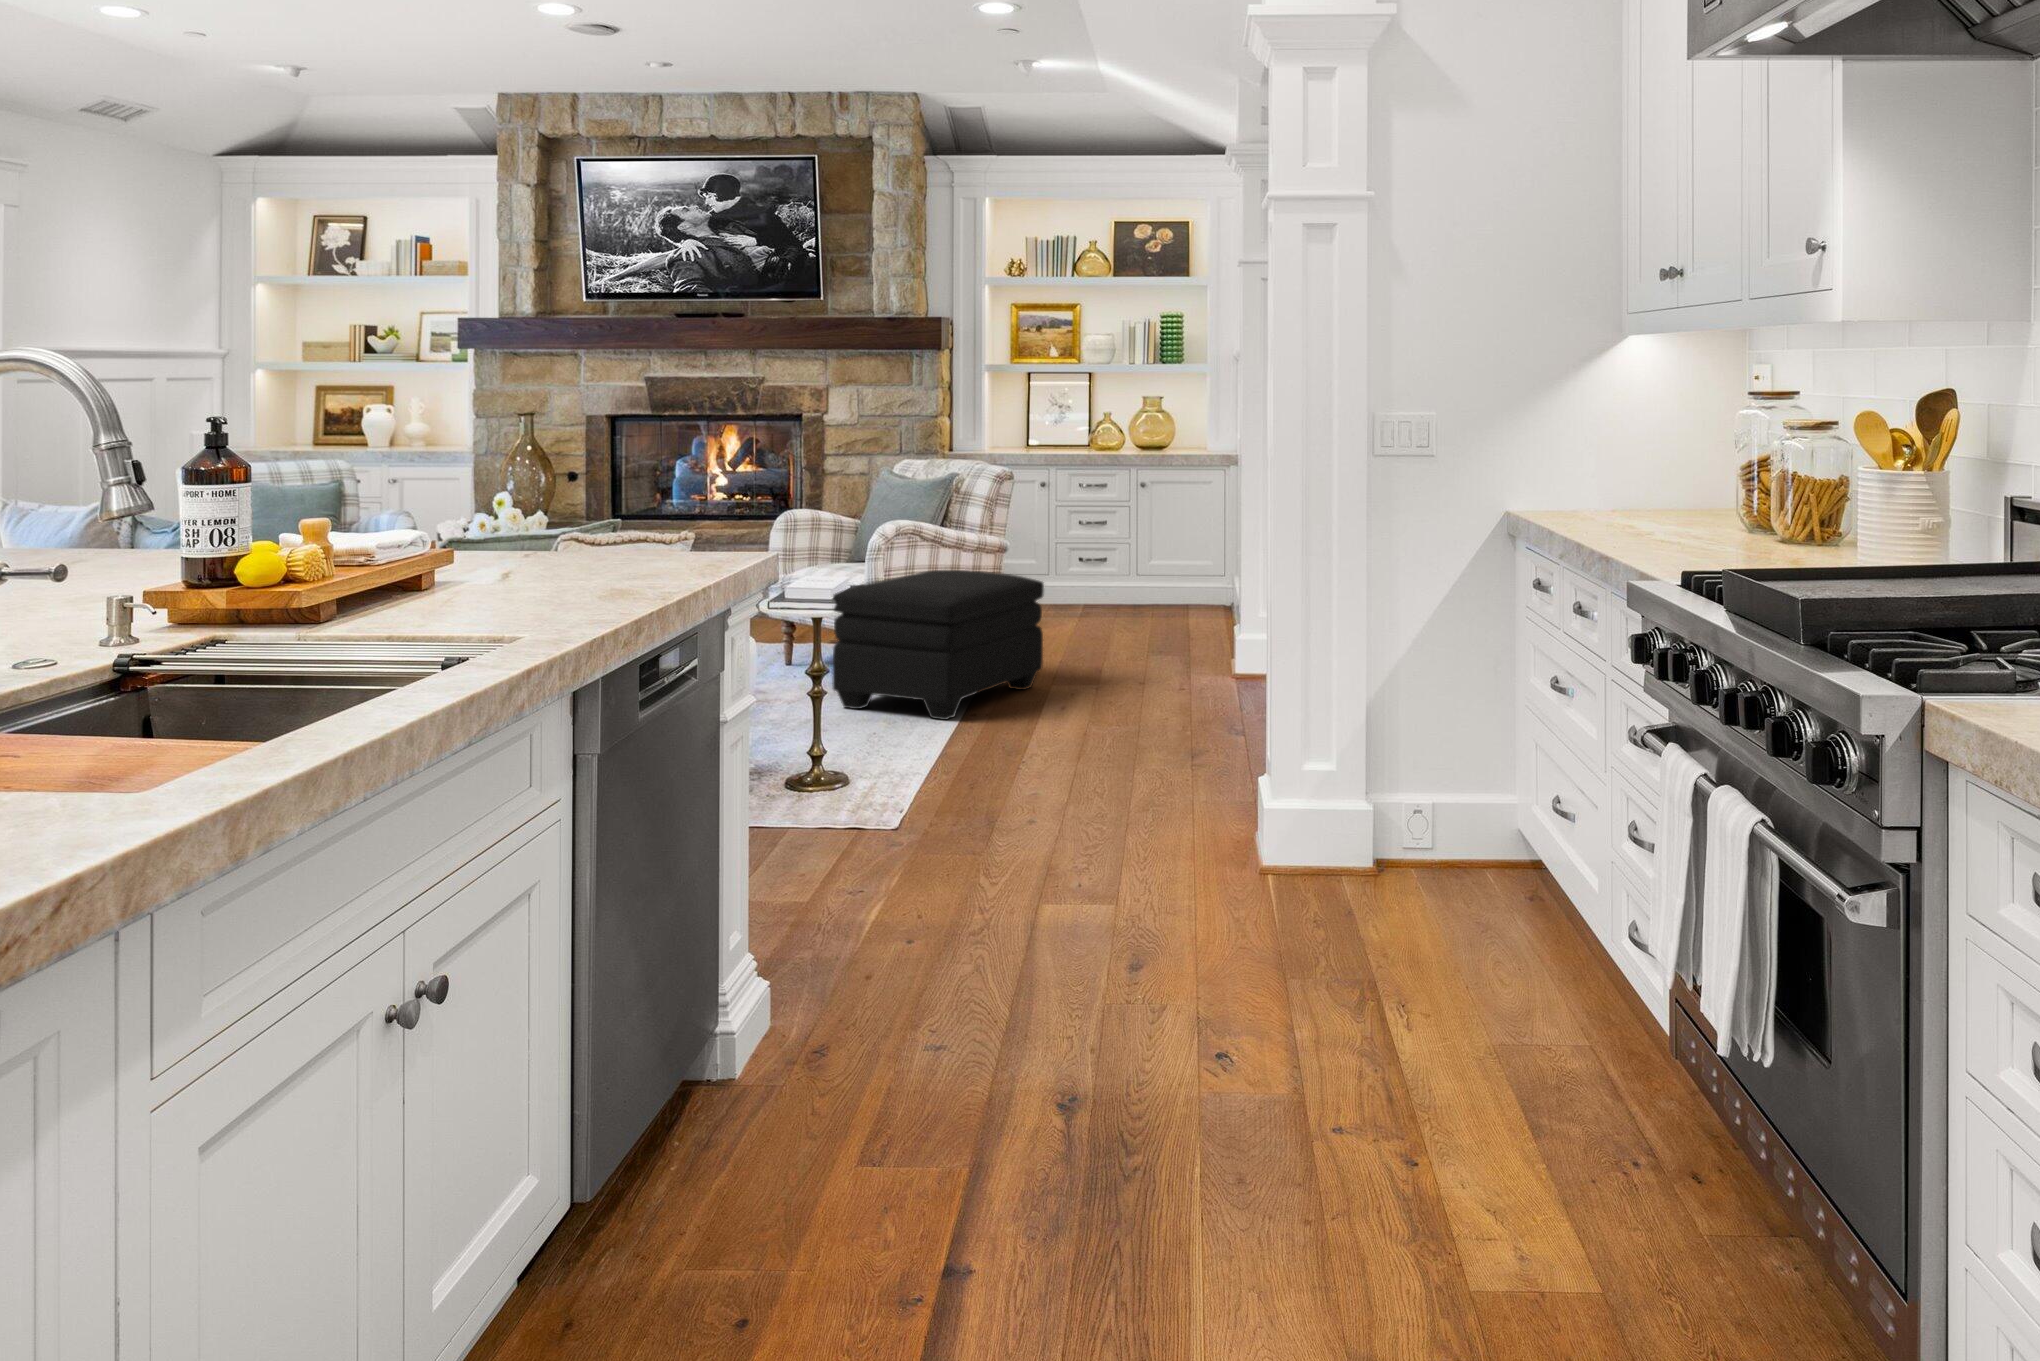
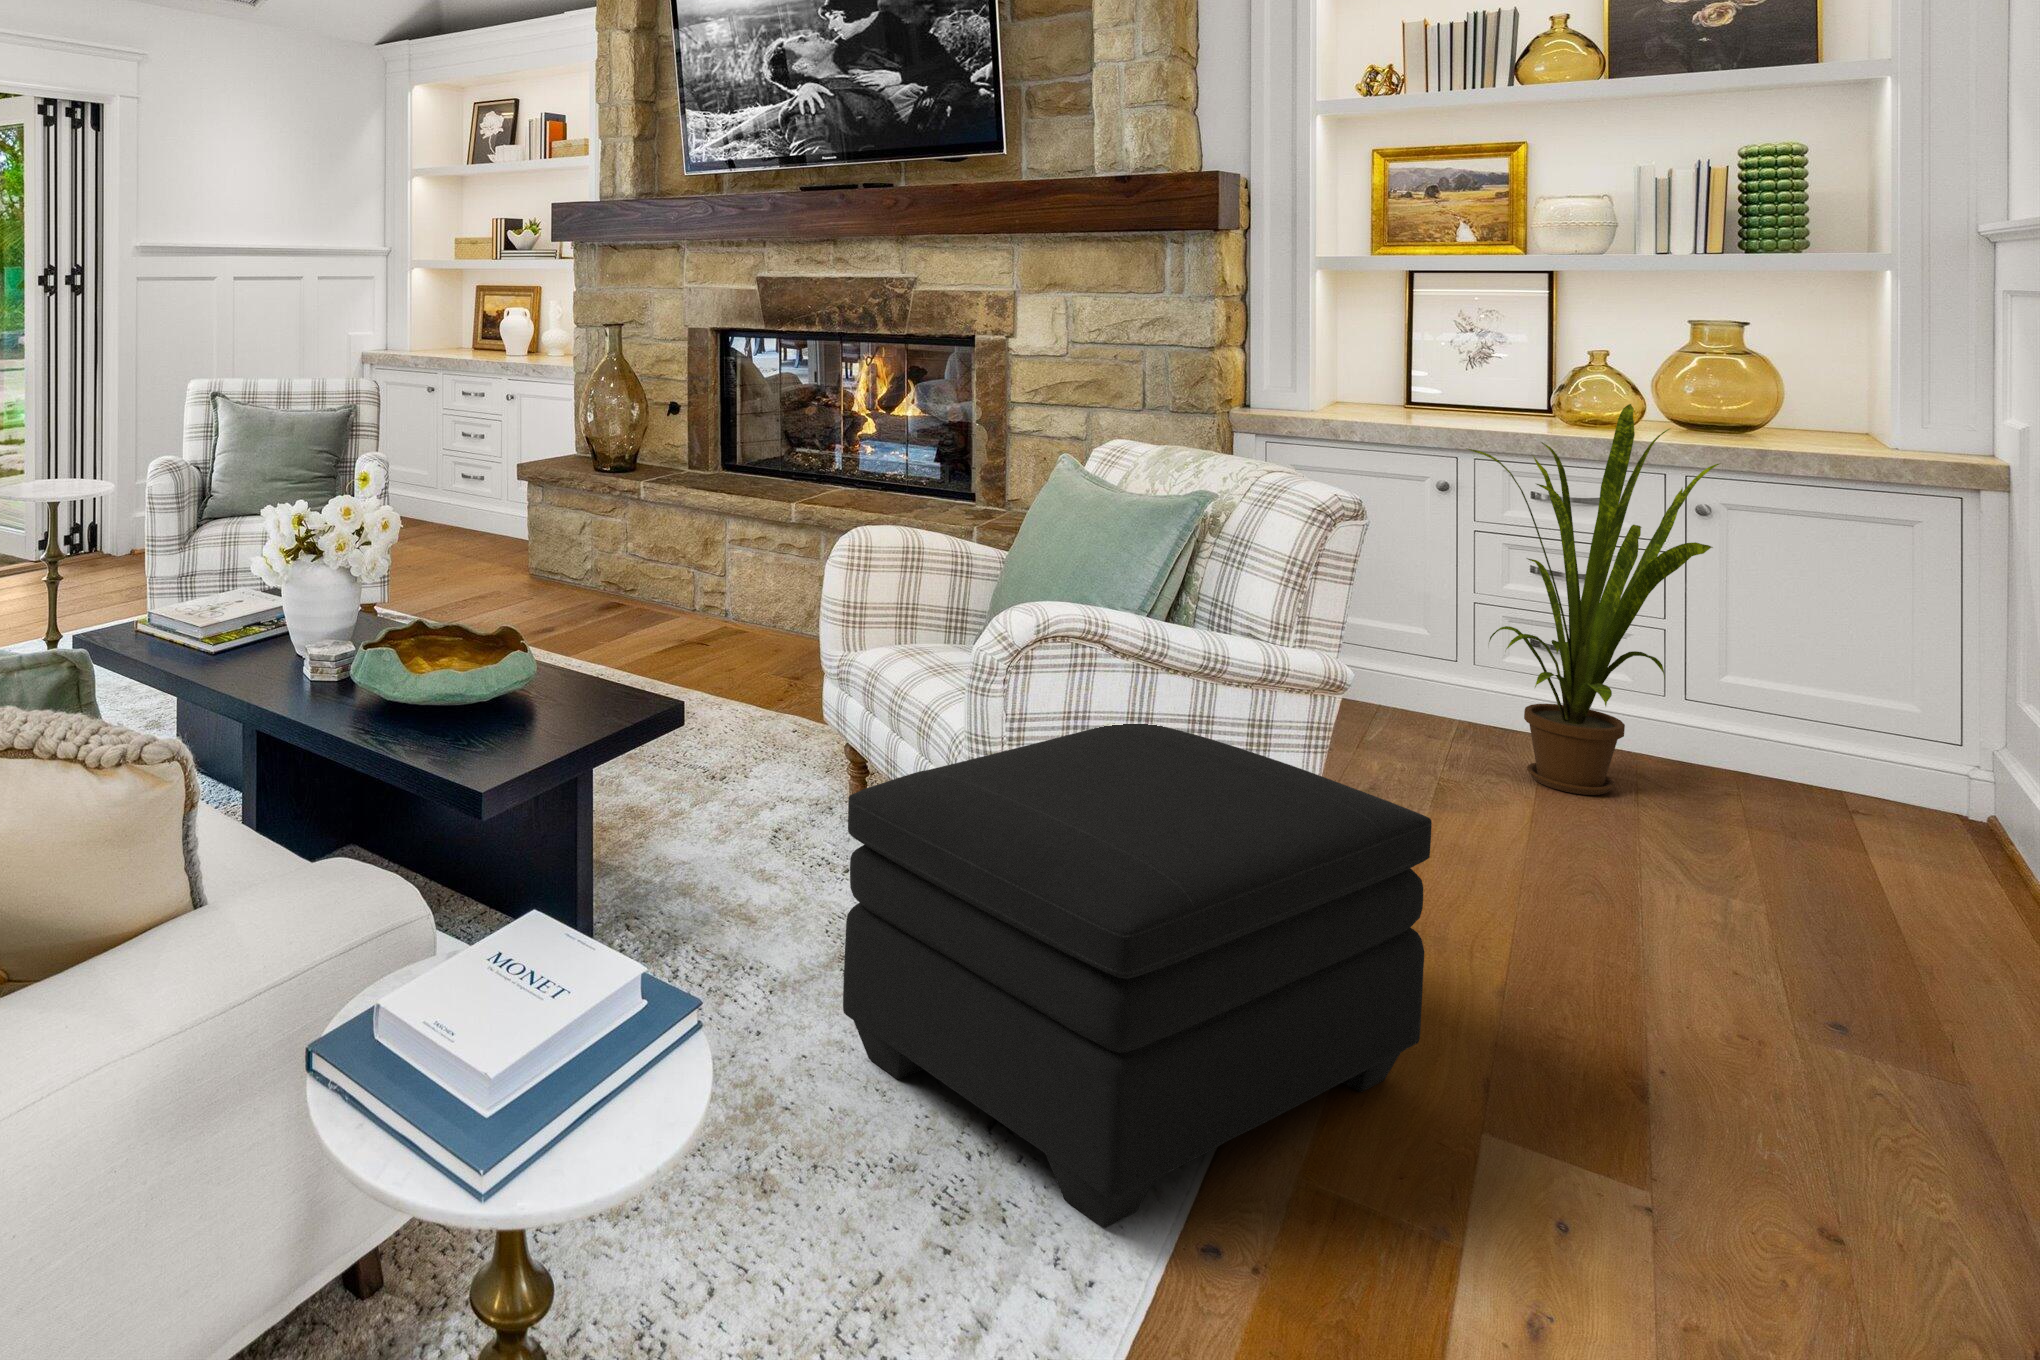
house plant: none [1057,439,1157,623] -> present [1468,404,1719,795]

